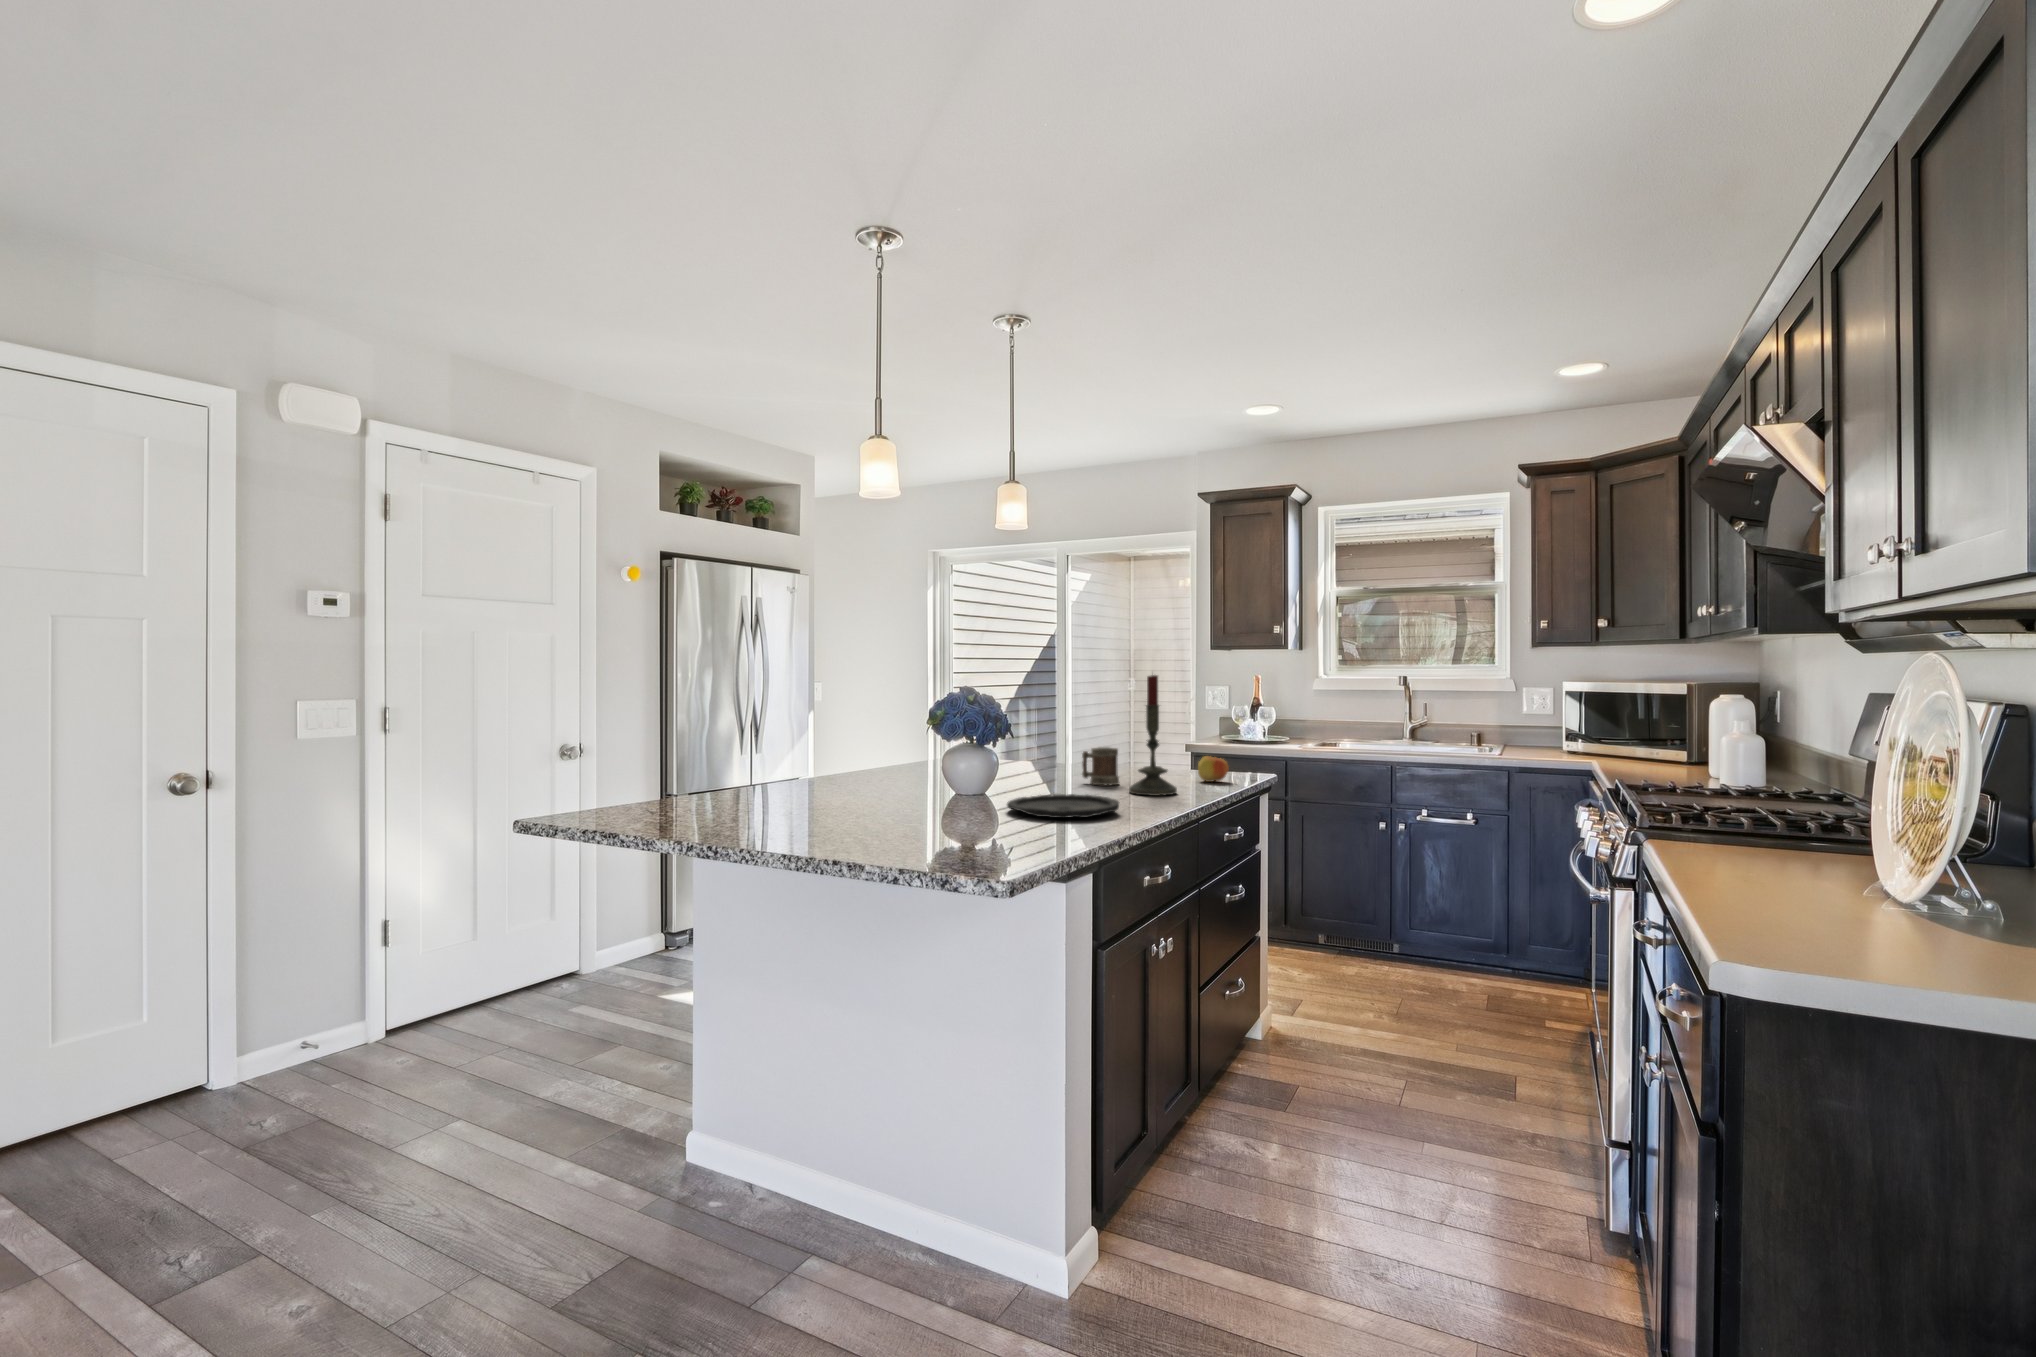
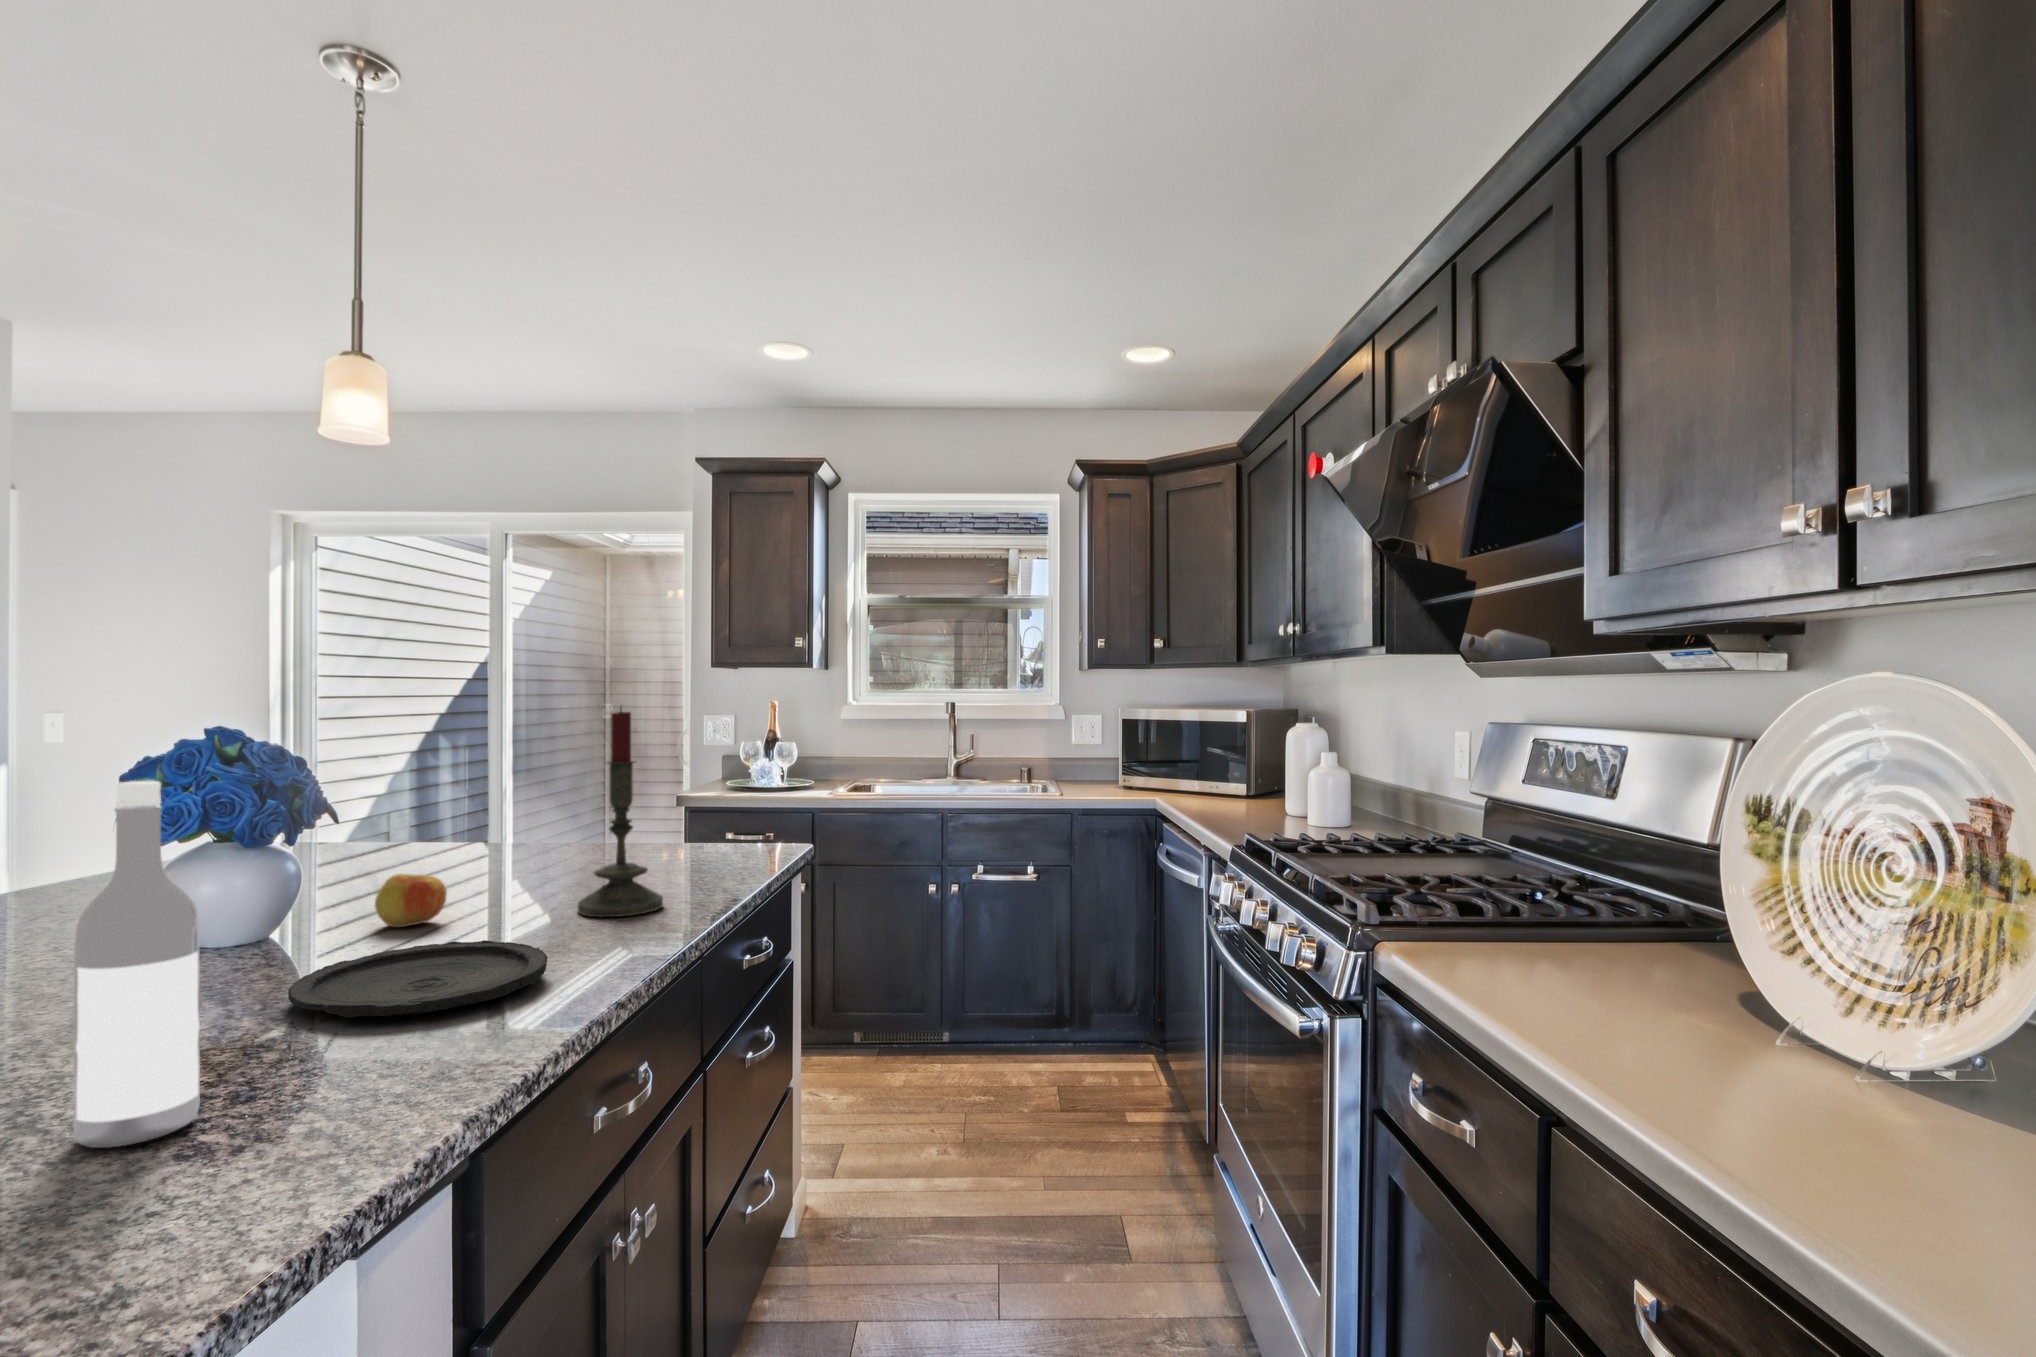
wine bottle: none [958,696,996,838] -> present [73,781,200,1148]
mug: present [1082,747,1120,785] -> none [495,830,564,898]
apple: present [1198,756,1229,782] -> present [375,874,447,927]

